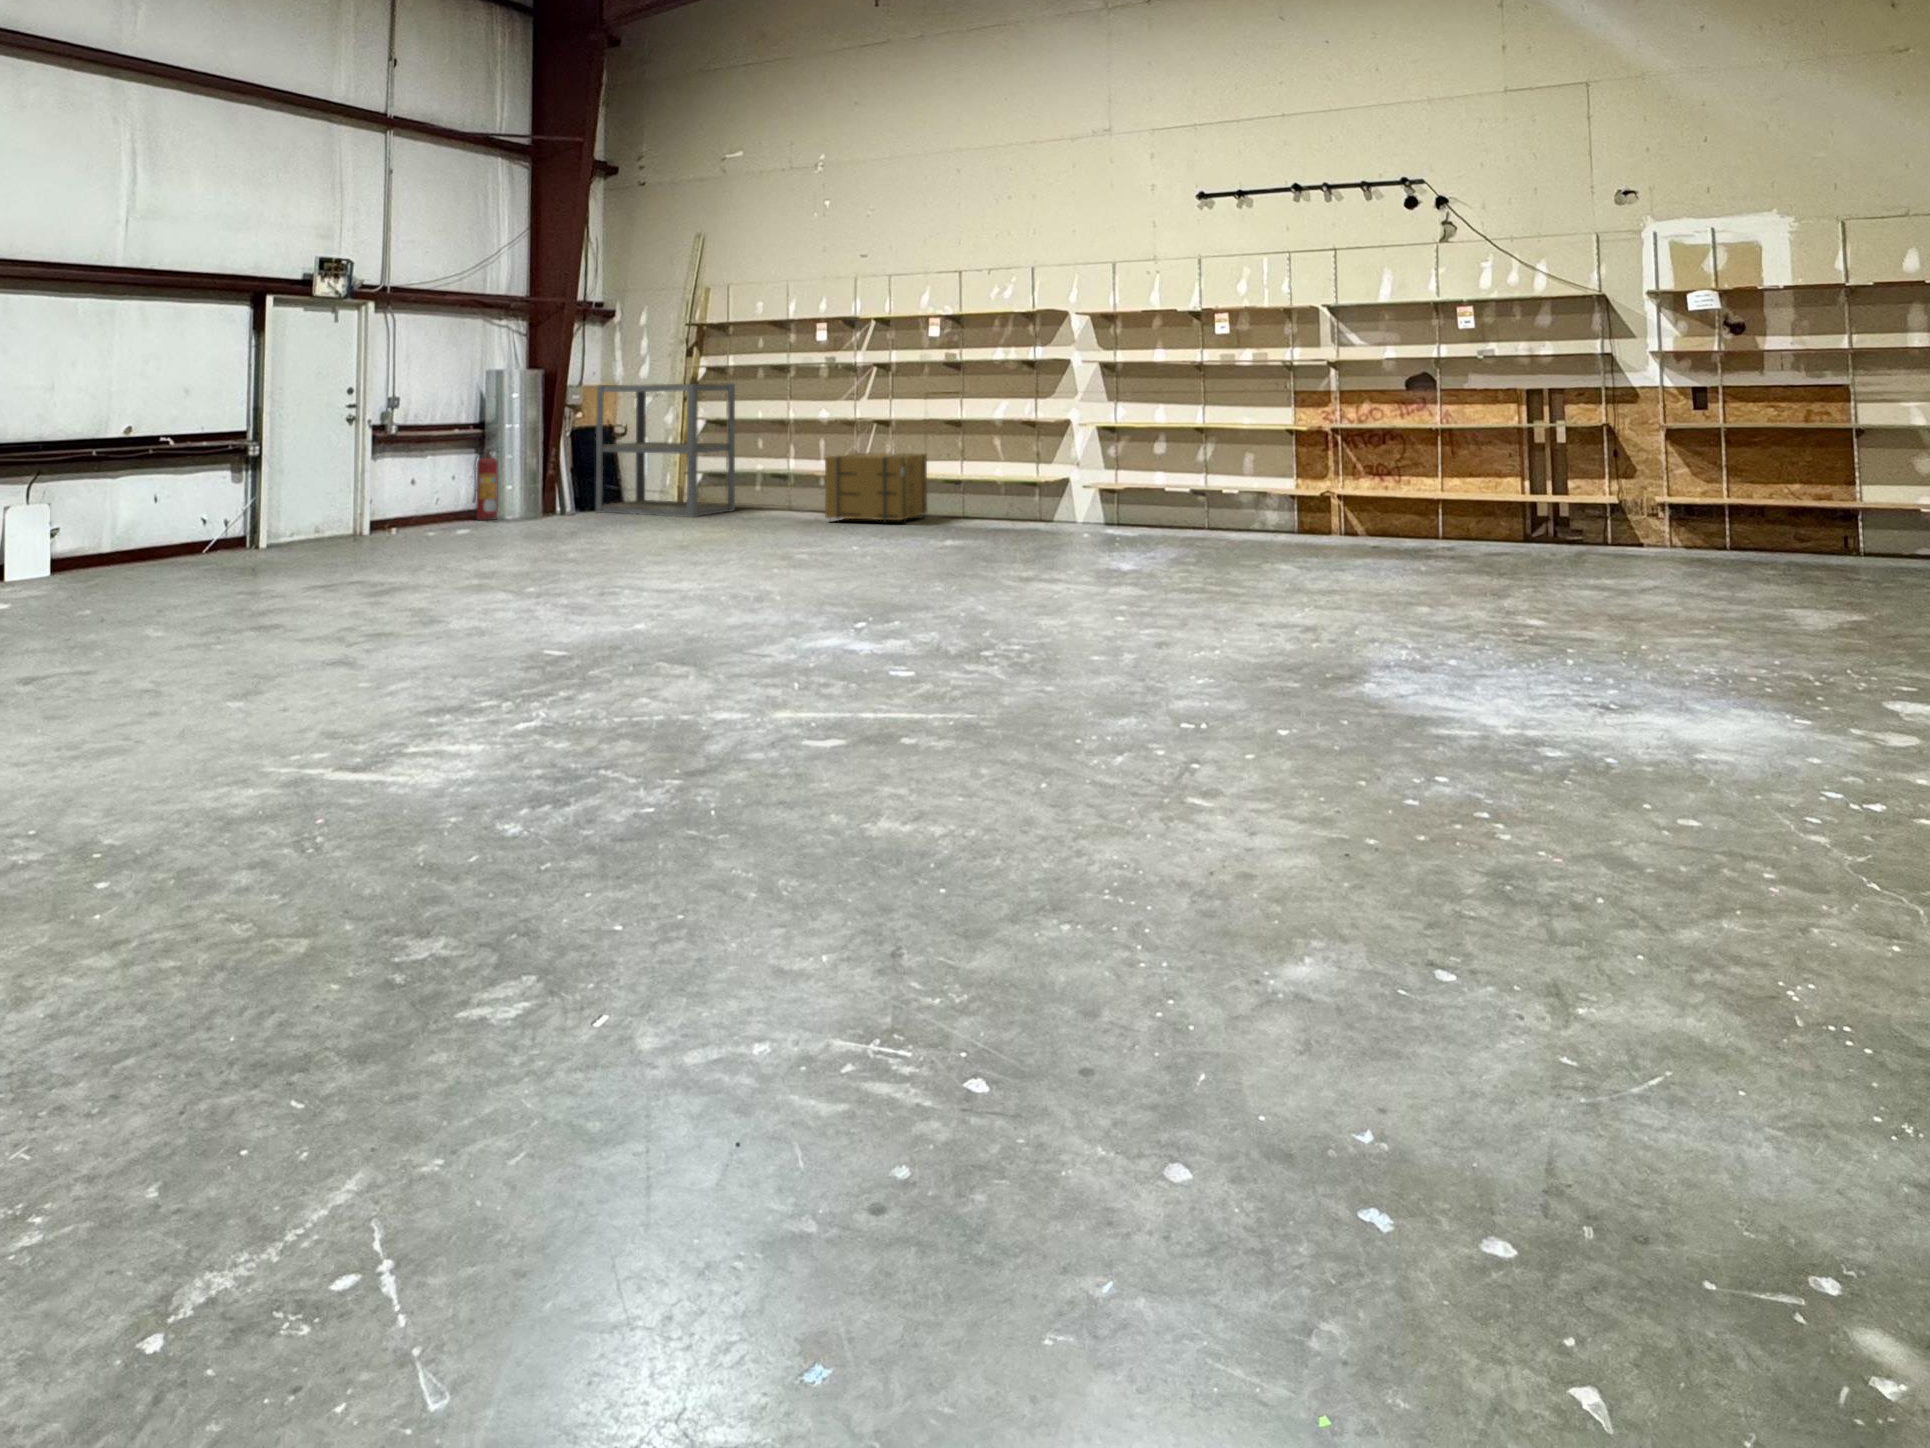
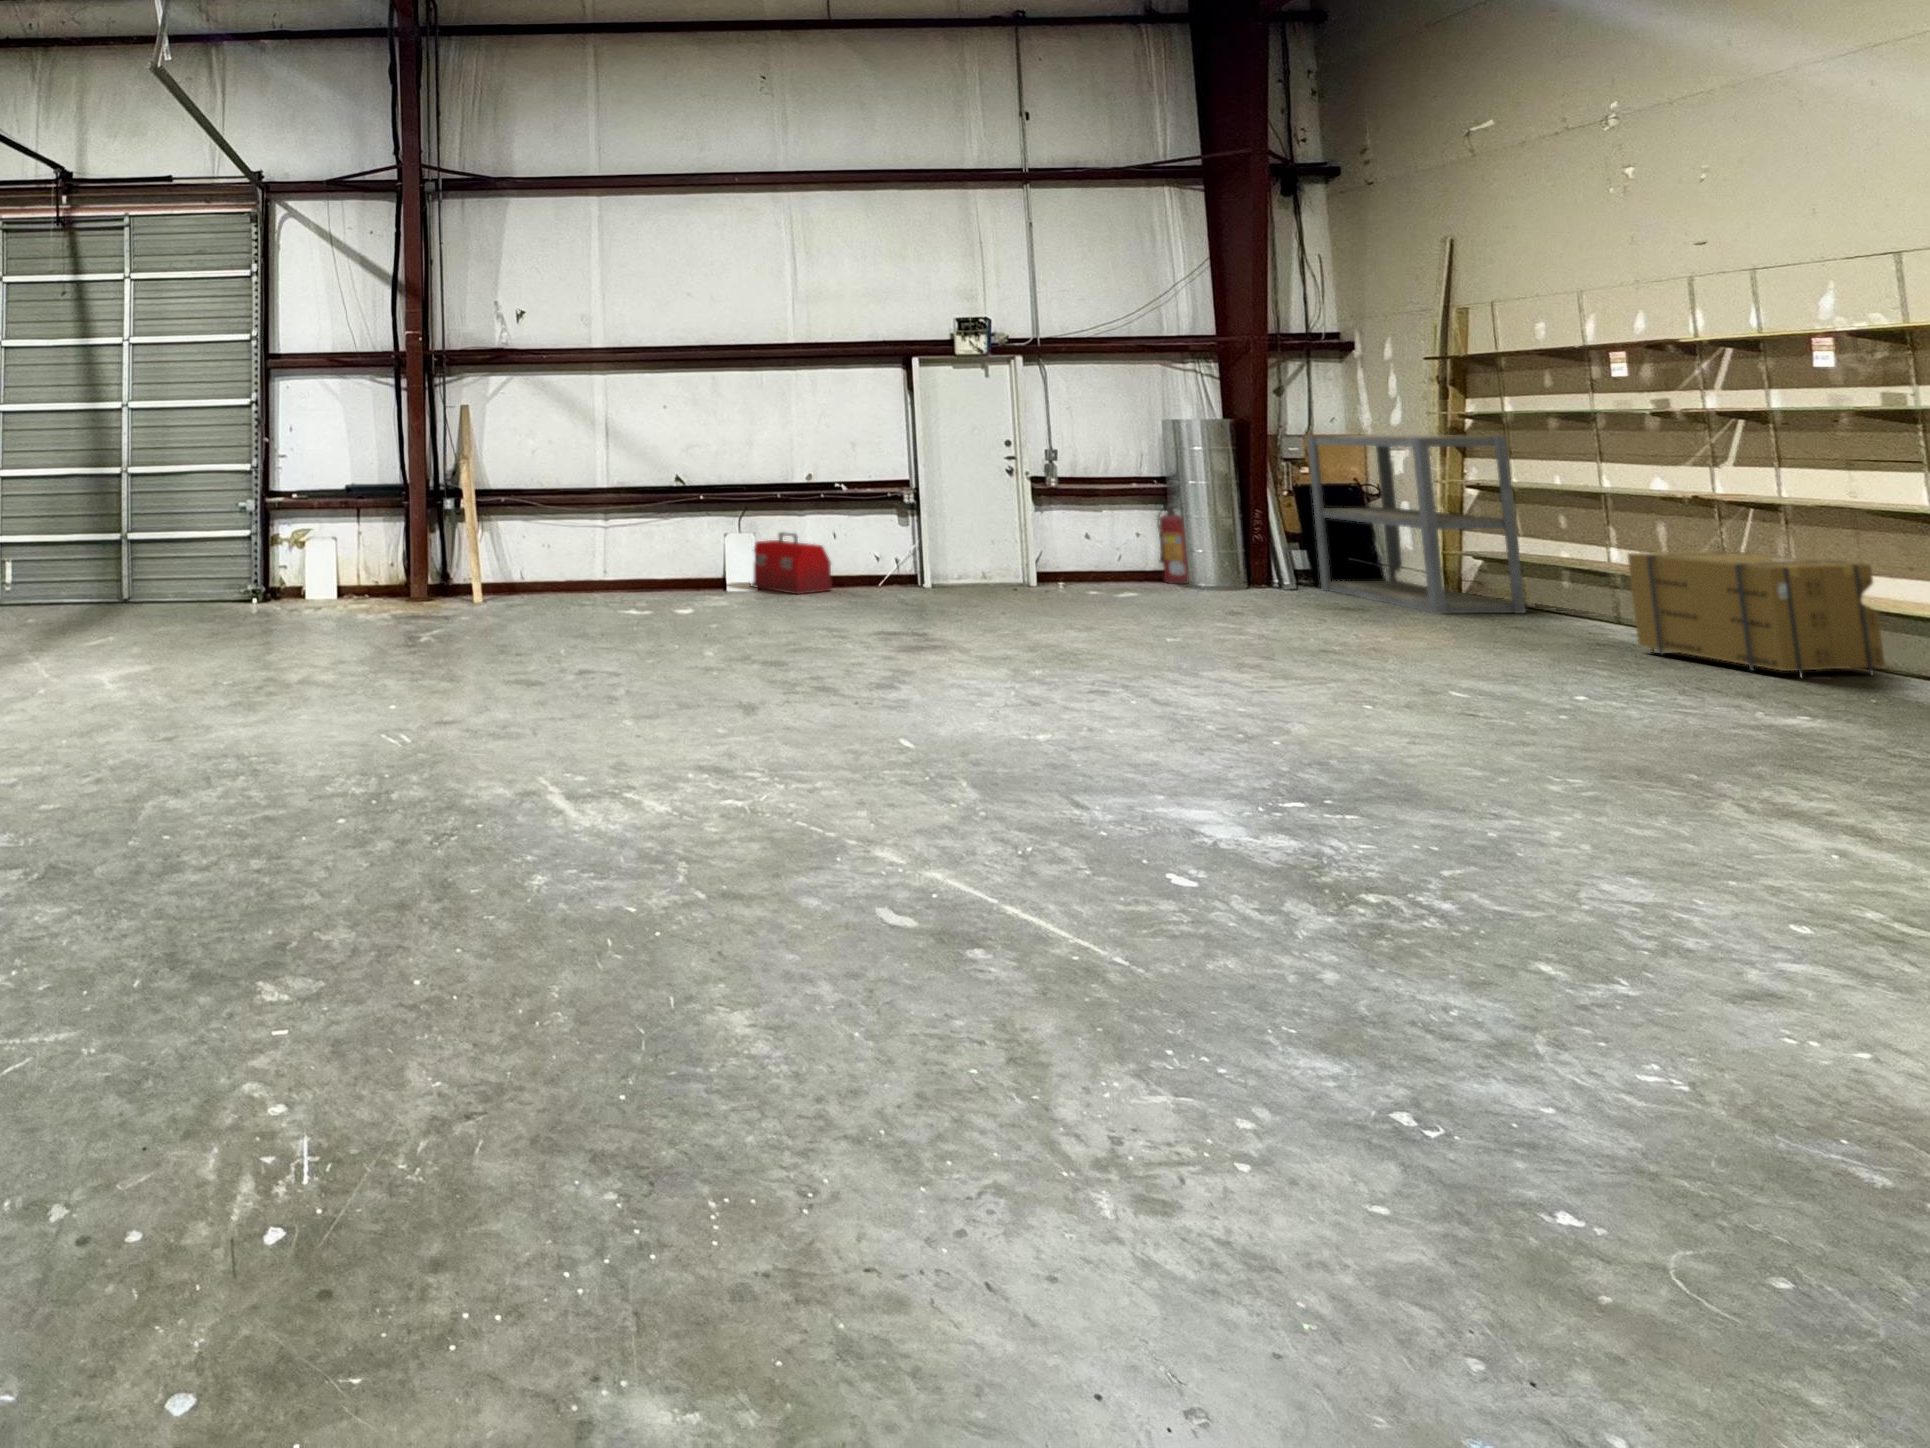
toolbox: none [43,499,169,574] -> present [751,532,832,594]

